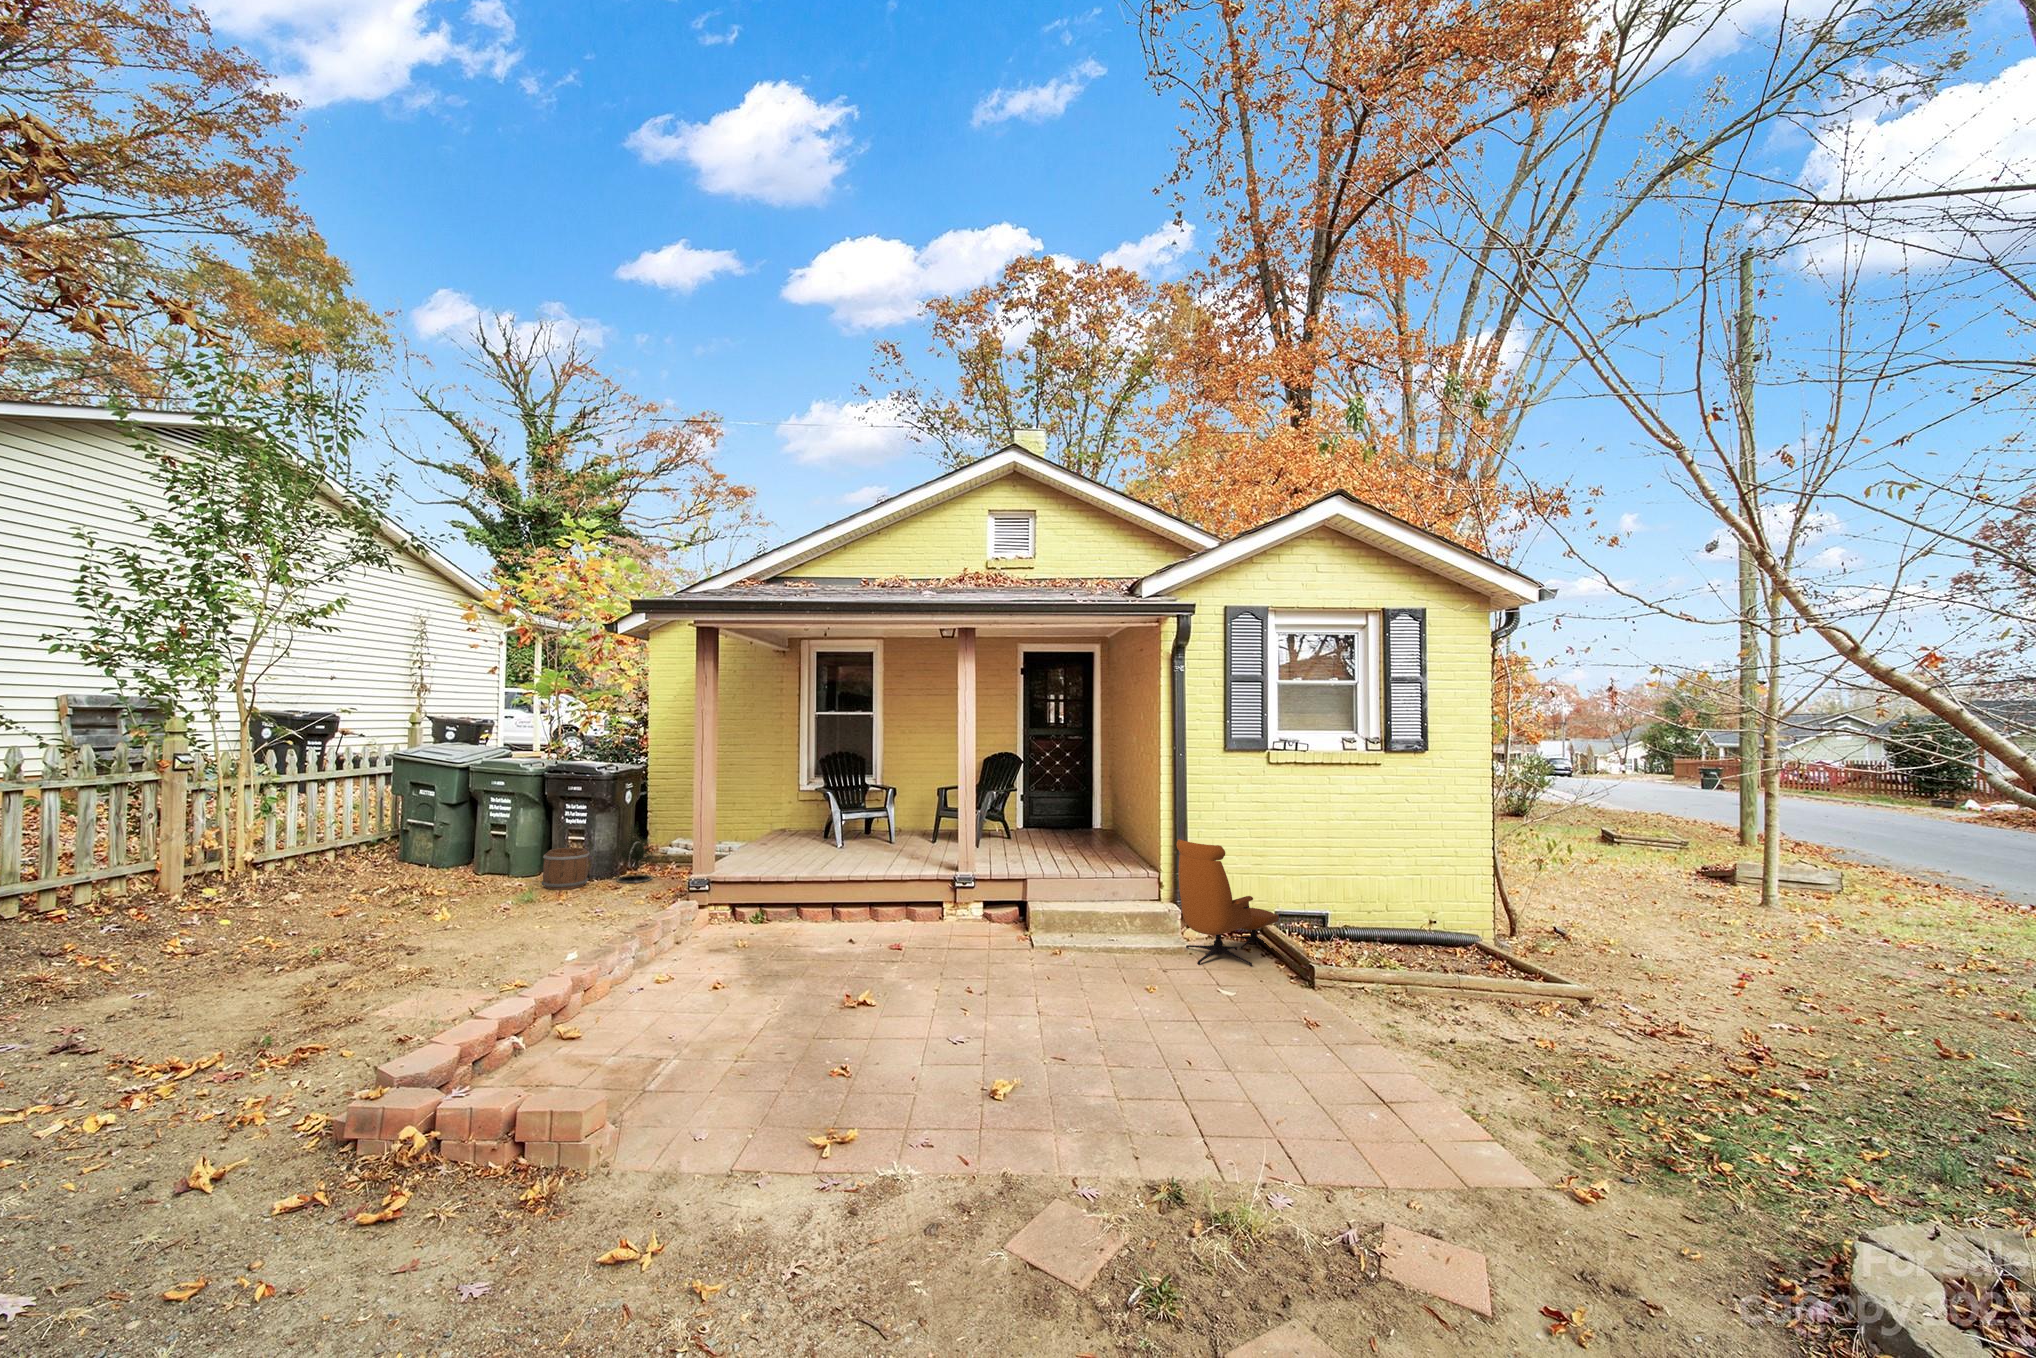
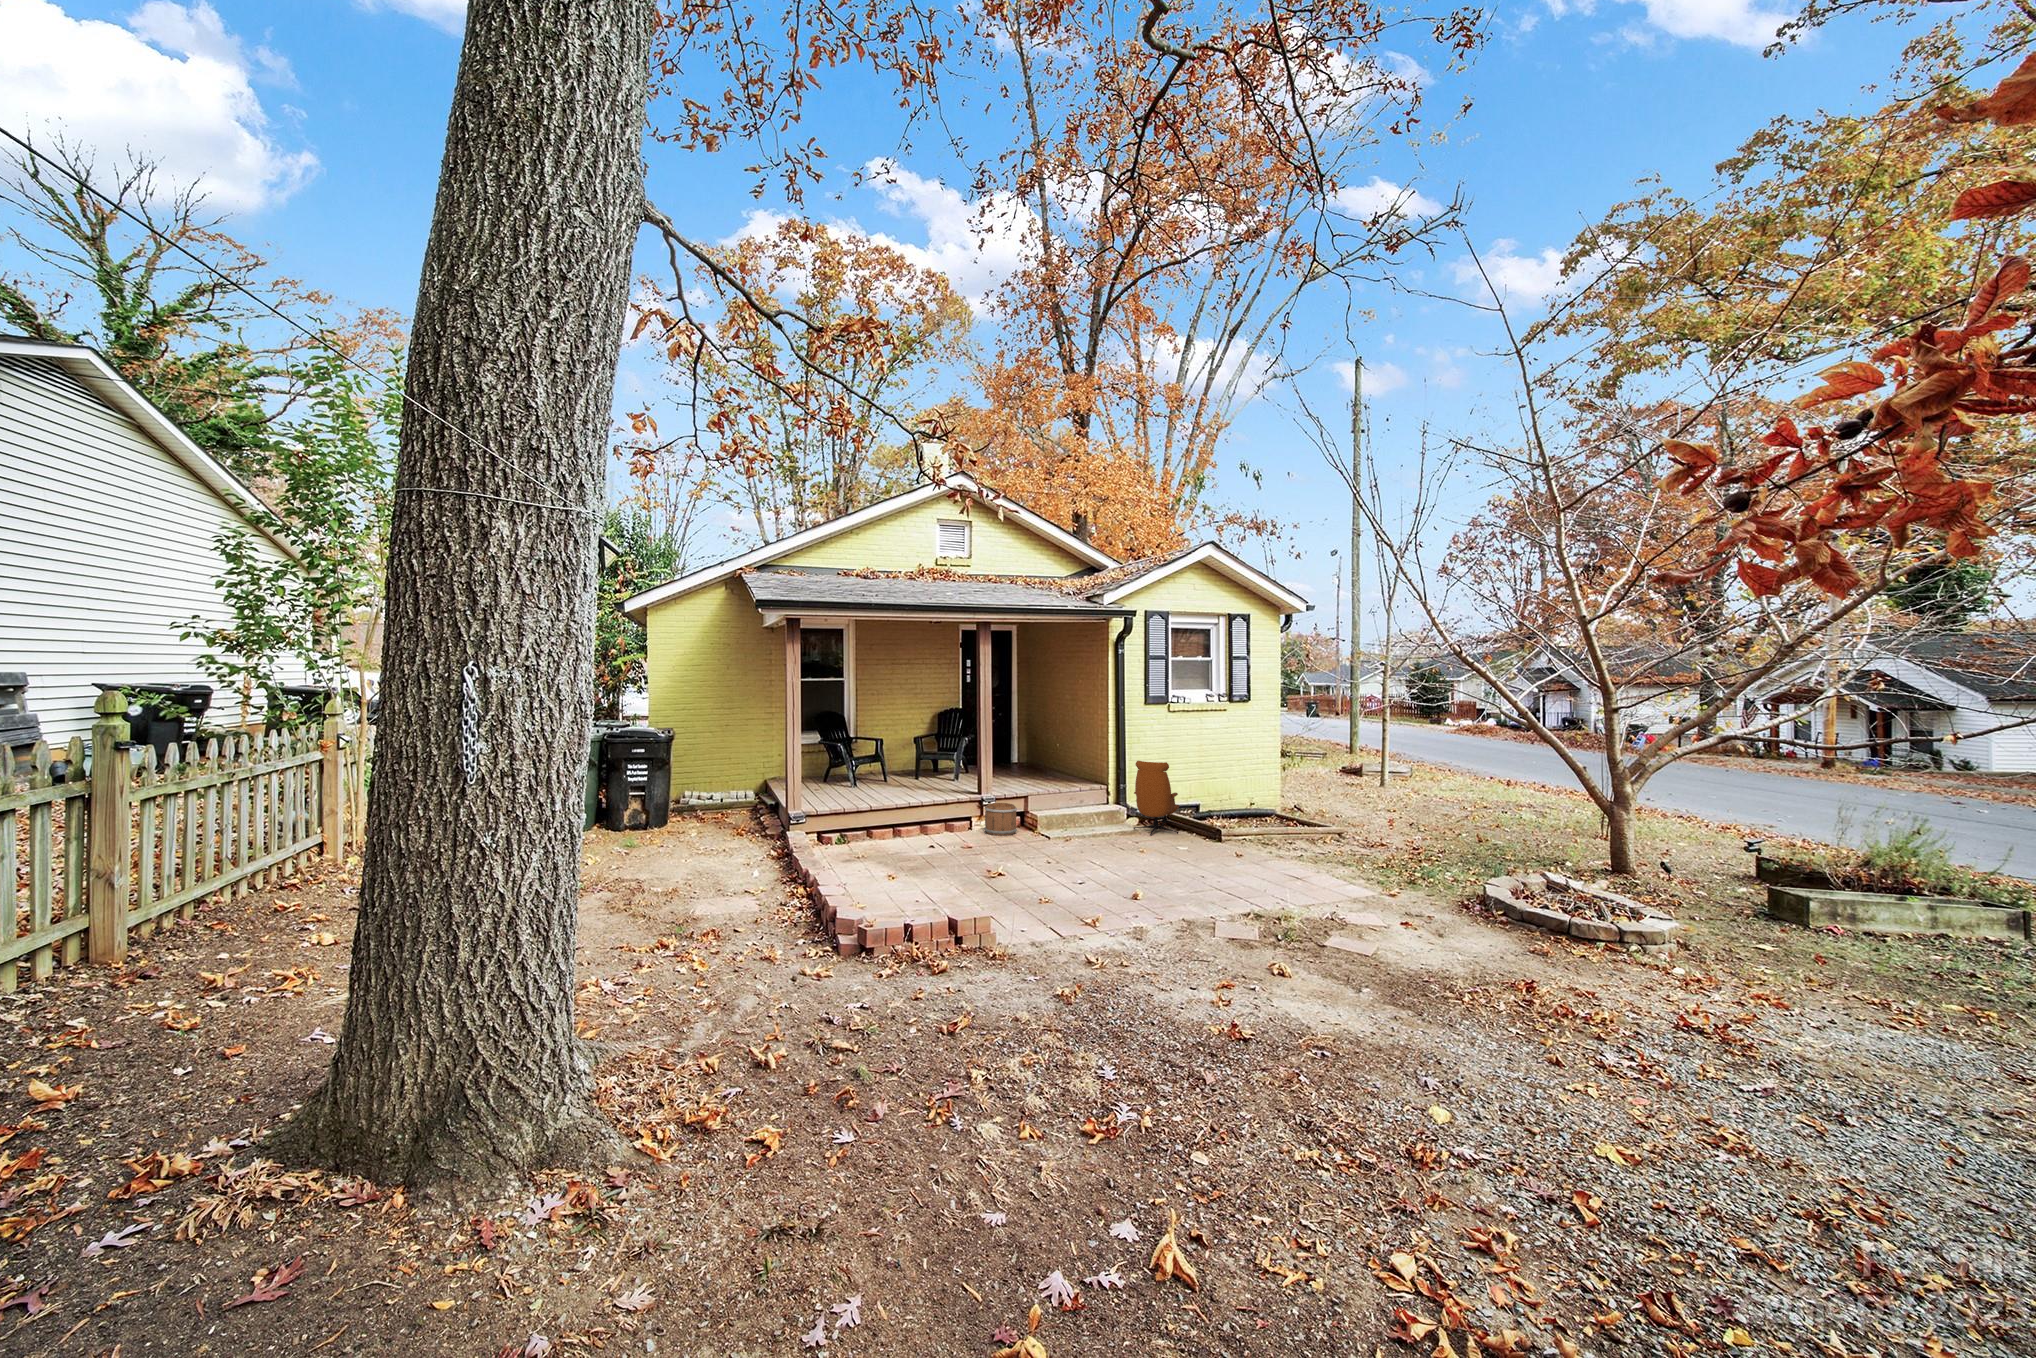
potted tree: present [617,827,655,883] -> none [671,777,707,828]
bucket: present [541,848,590,890] -> present [984,803,1017,836]

